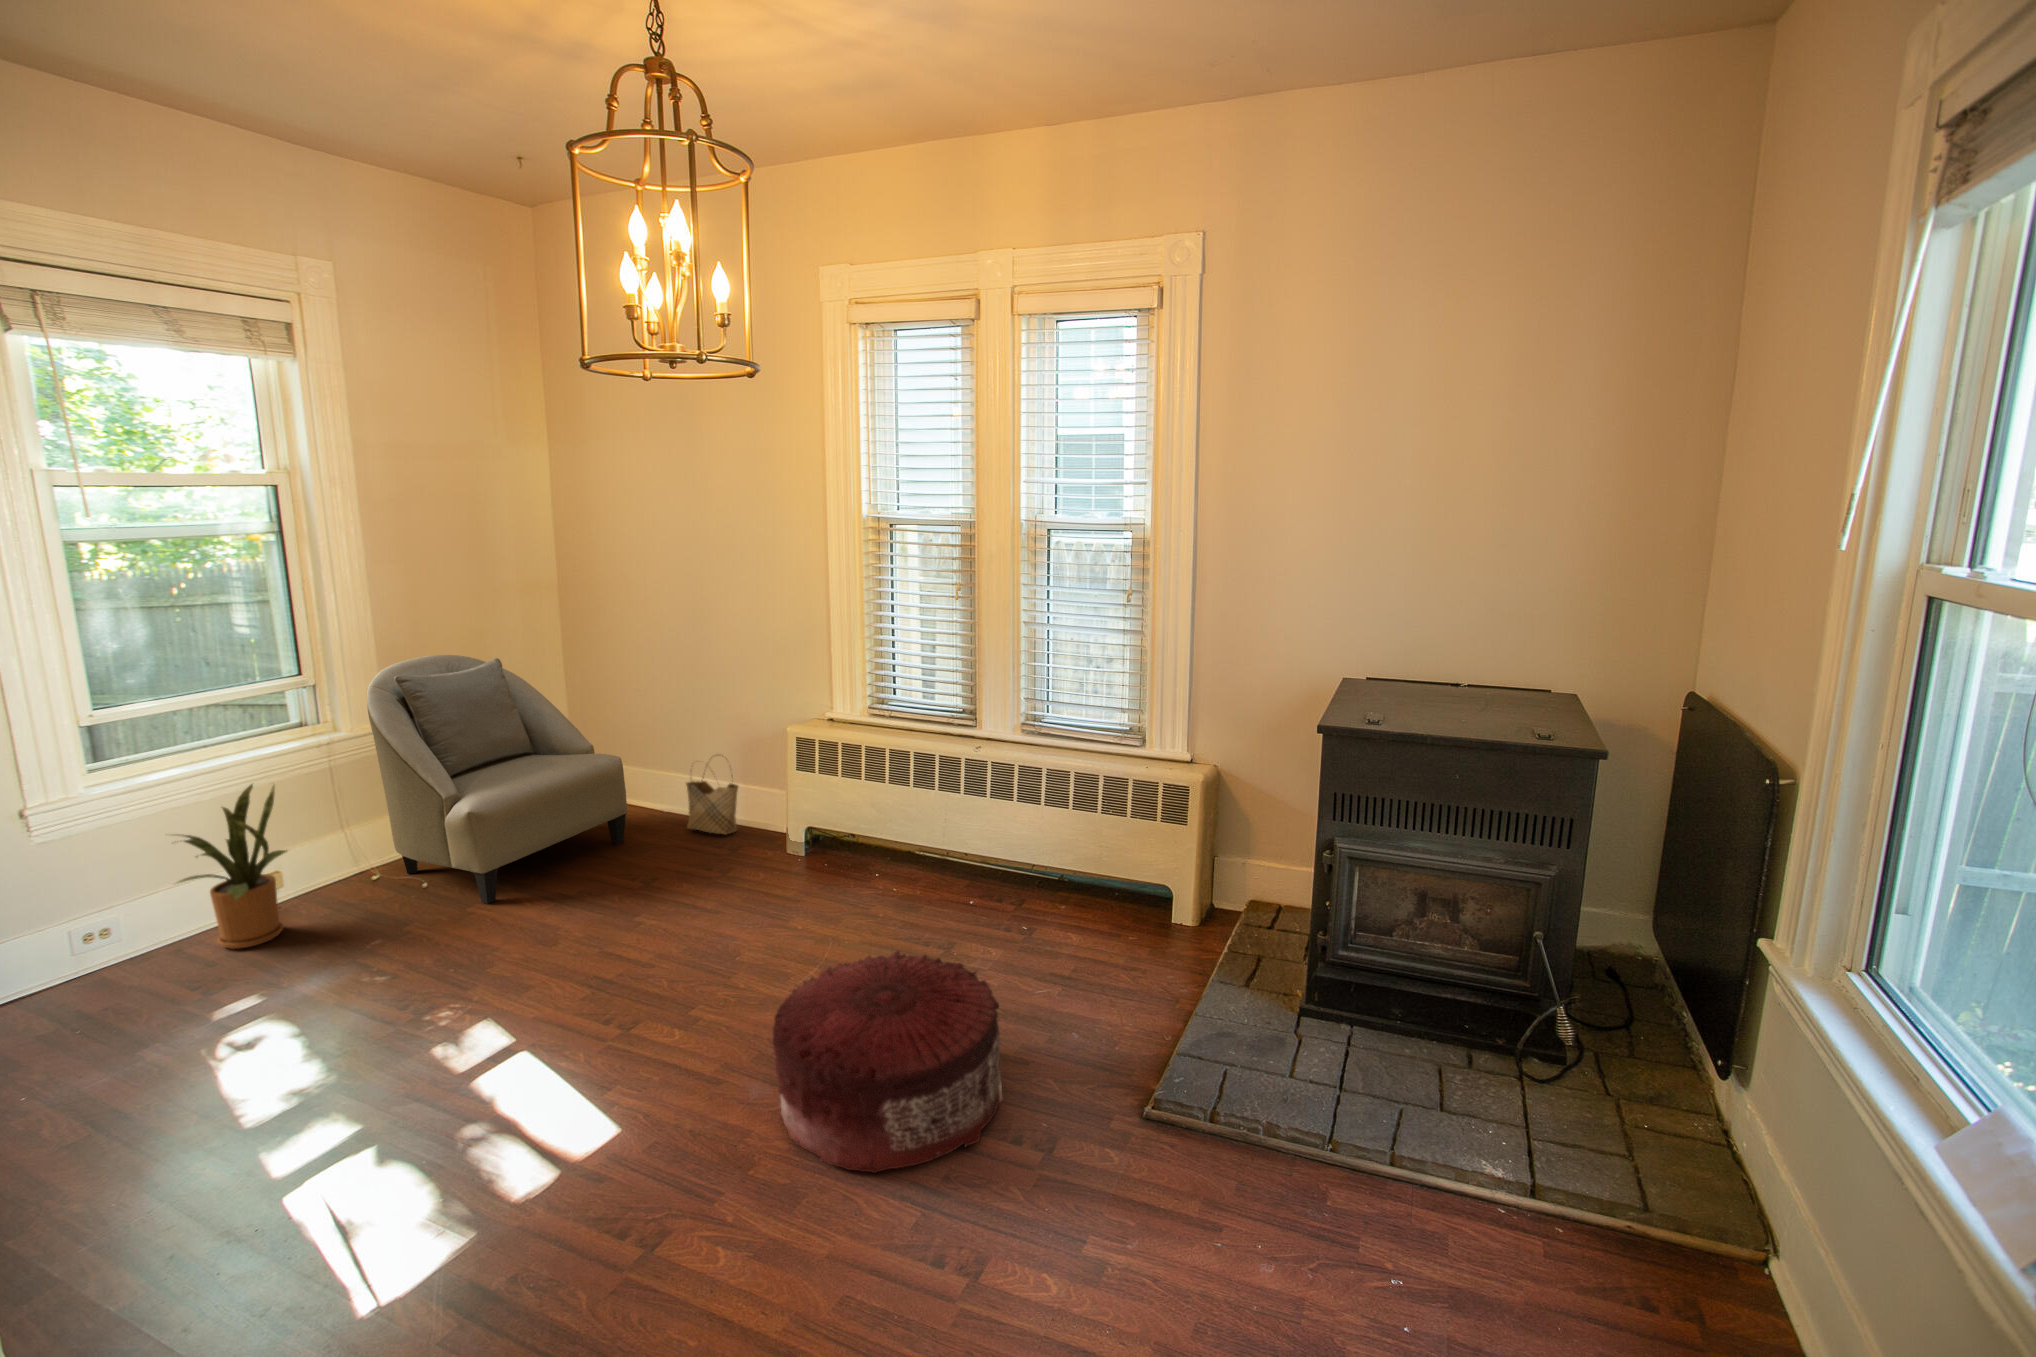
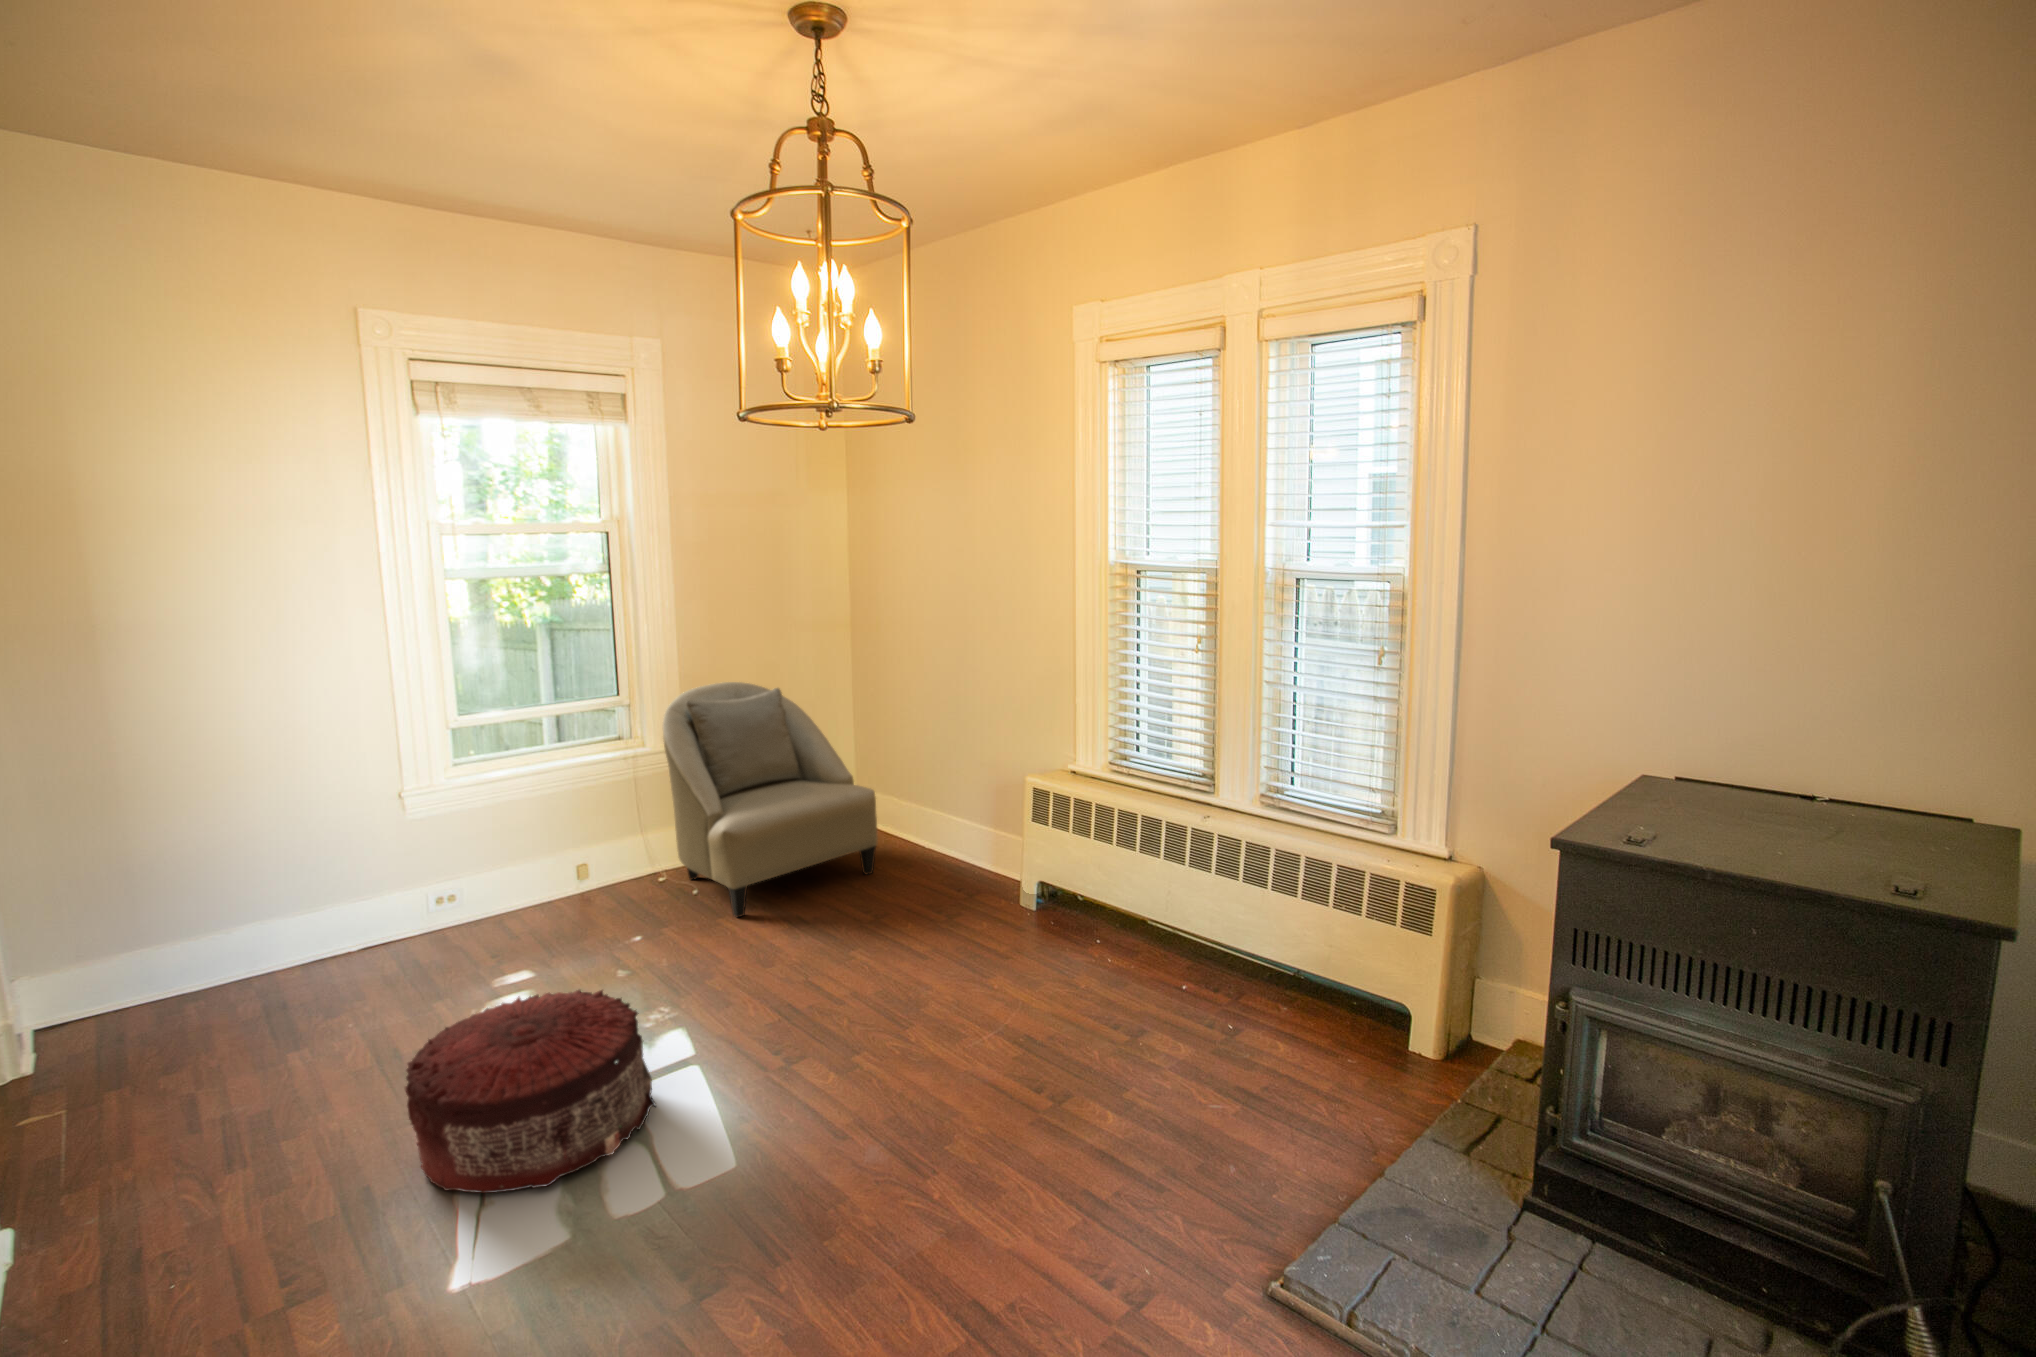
woven basket: present [686,755,738,834] -> none [933,796,982,878]
house plant: present [175,784,287,949] -> none [494,786,596,928]
pouf: present [772,951,1002,1173] -> present [405,990,656,1193]

